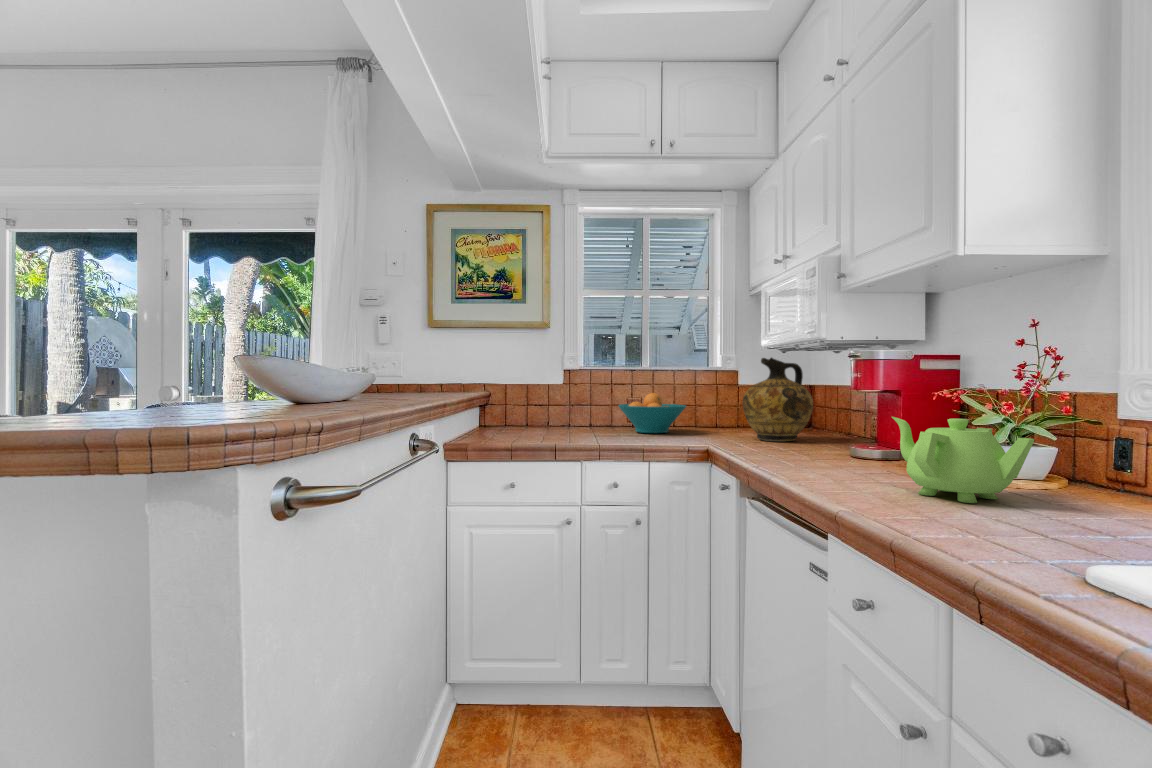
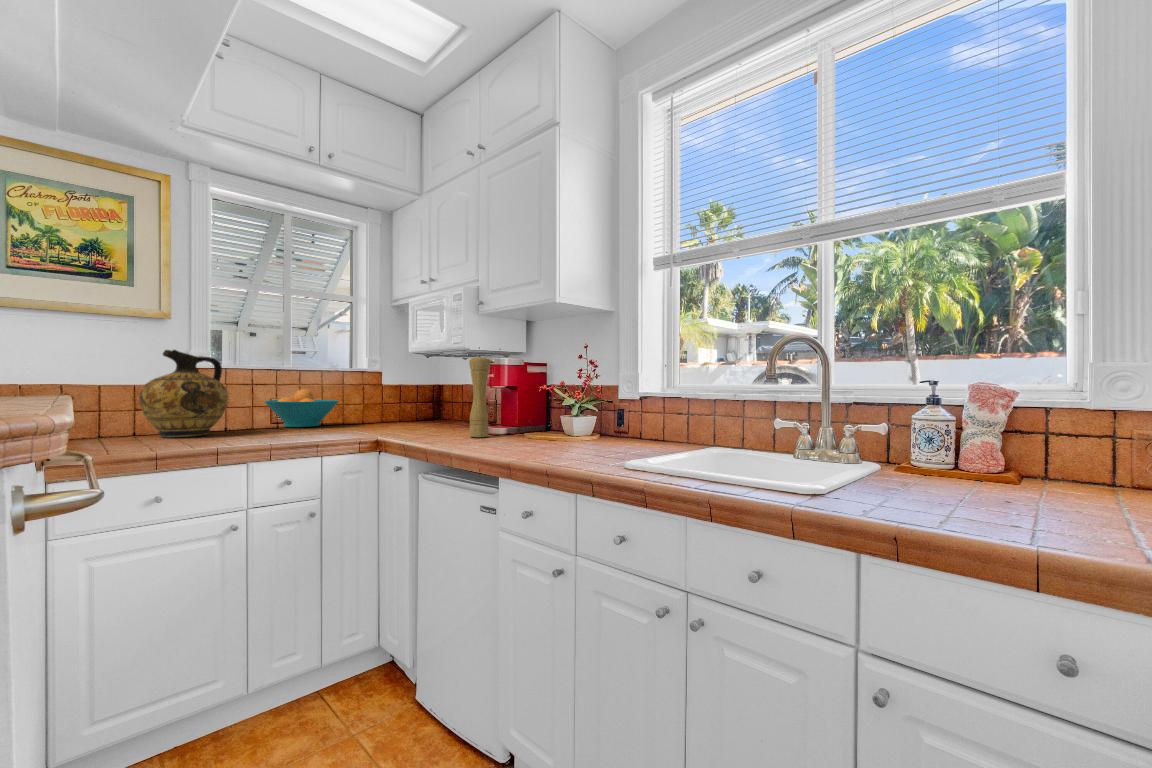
pepper mill: none [821,351,852,463] -> present [469,356,490,437]
ceramic jug: present [742,358,813,441] -> present [139,350,228,437]
teapot: present [892,417,1034,503] -> none [526,400,602,451]

